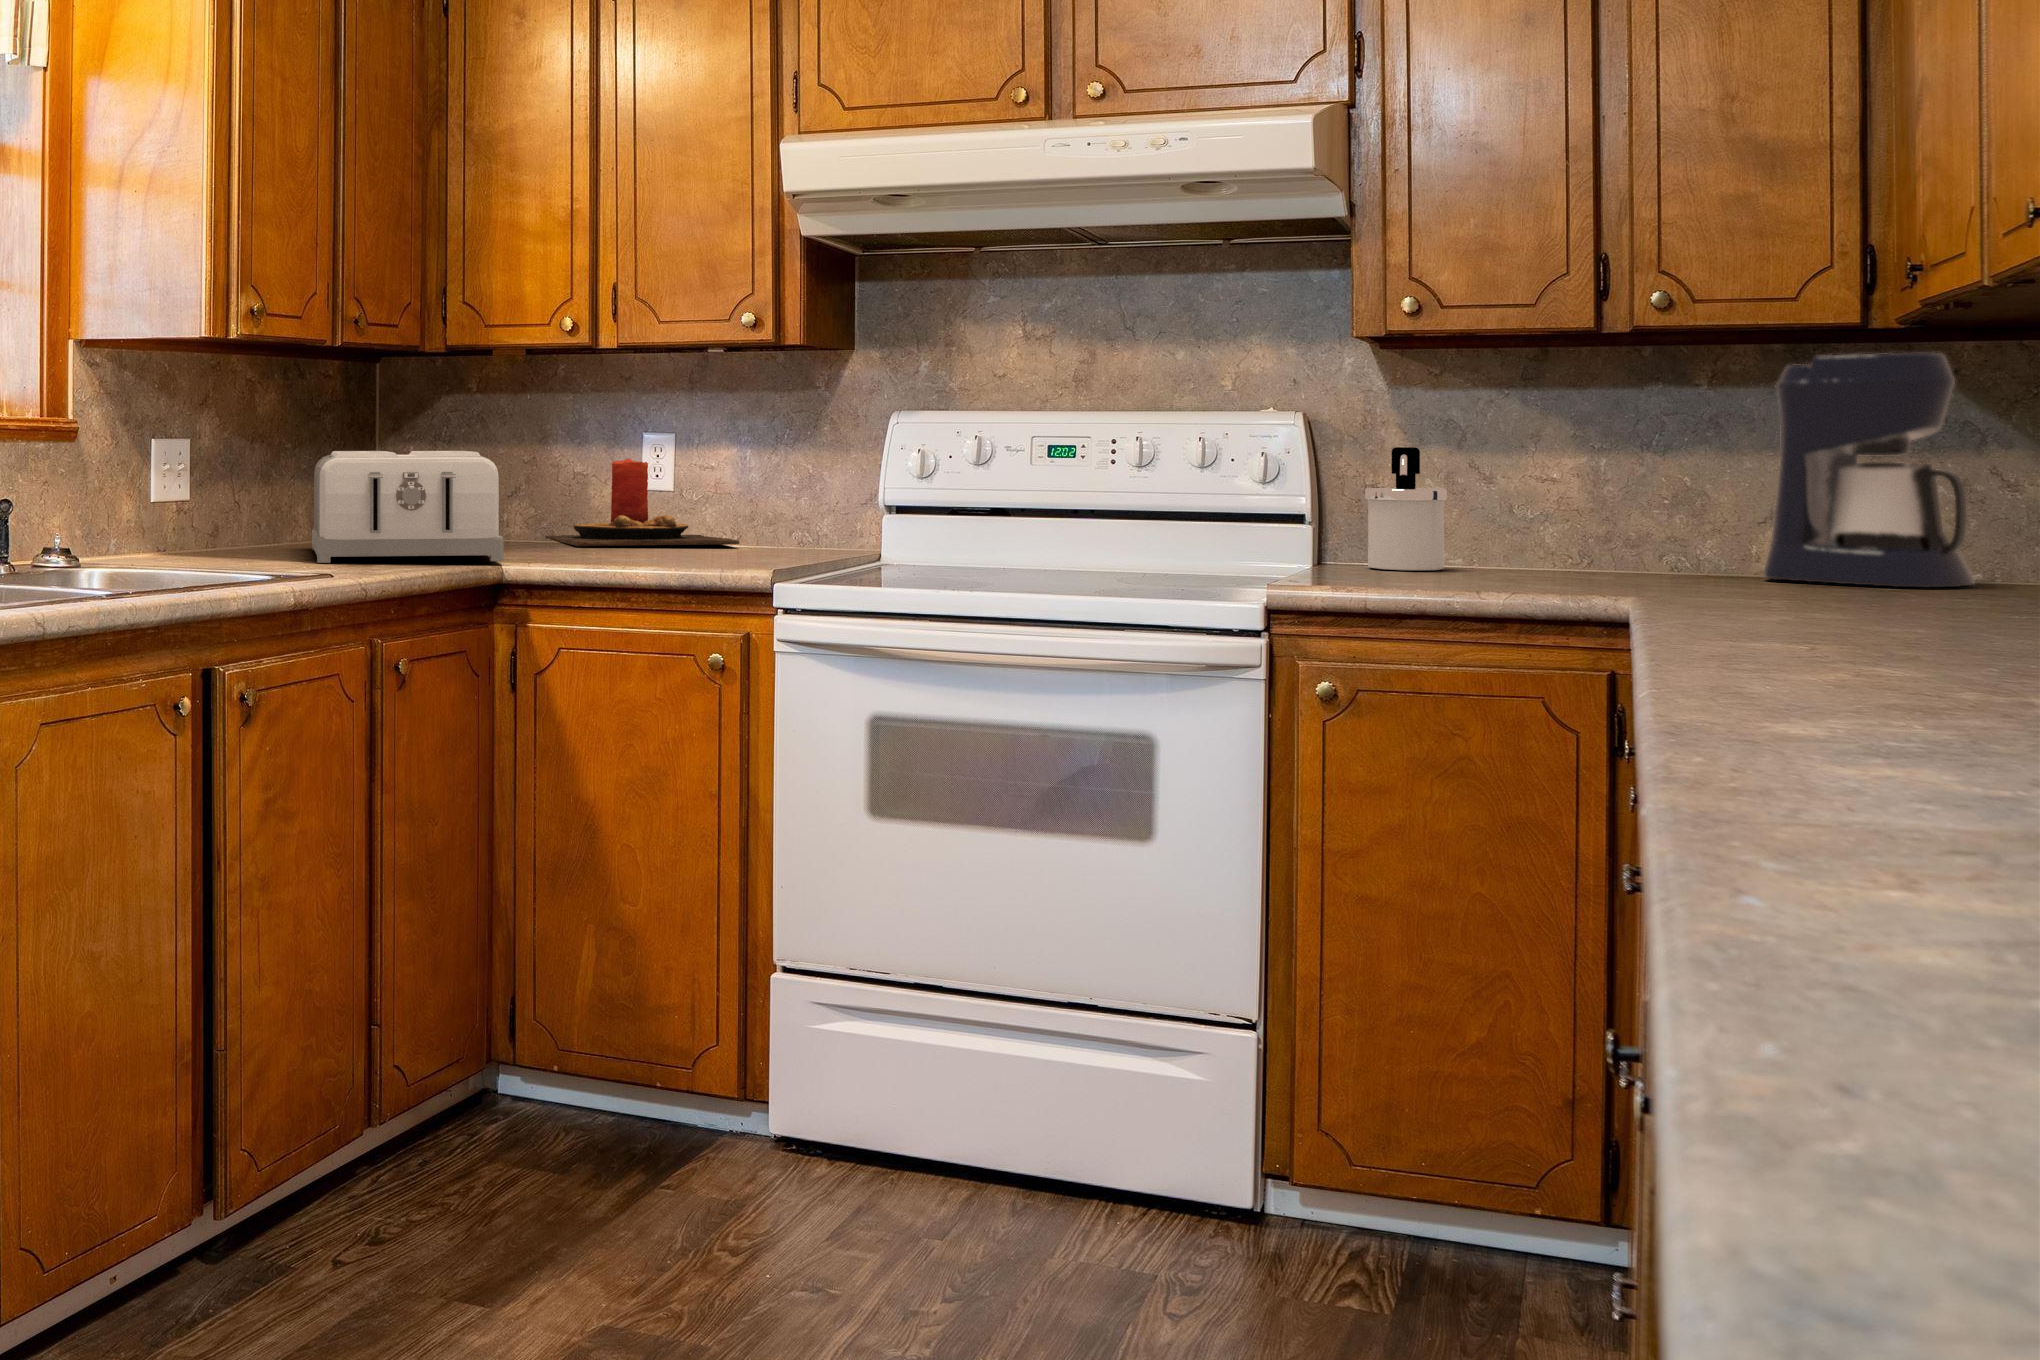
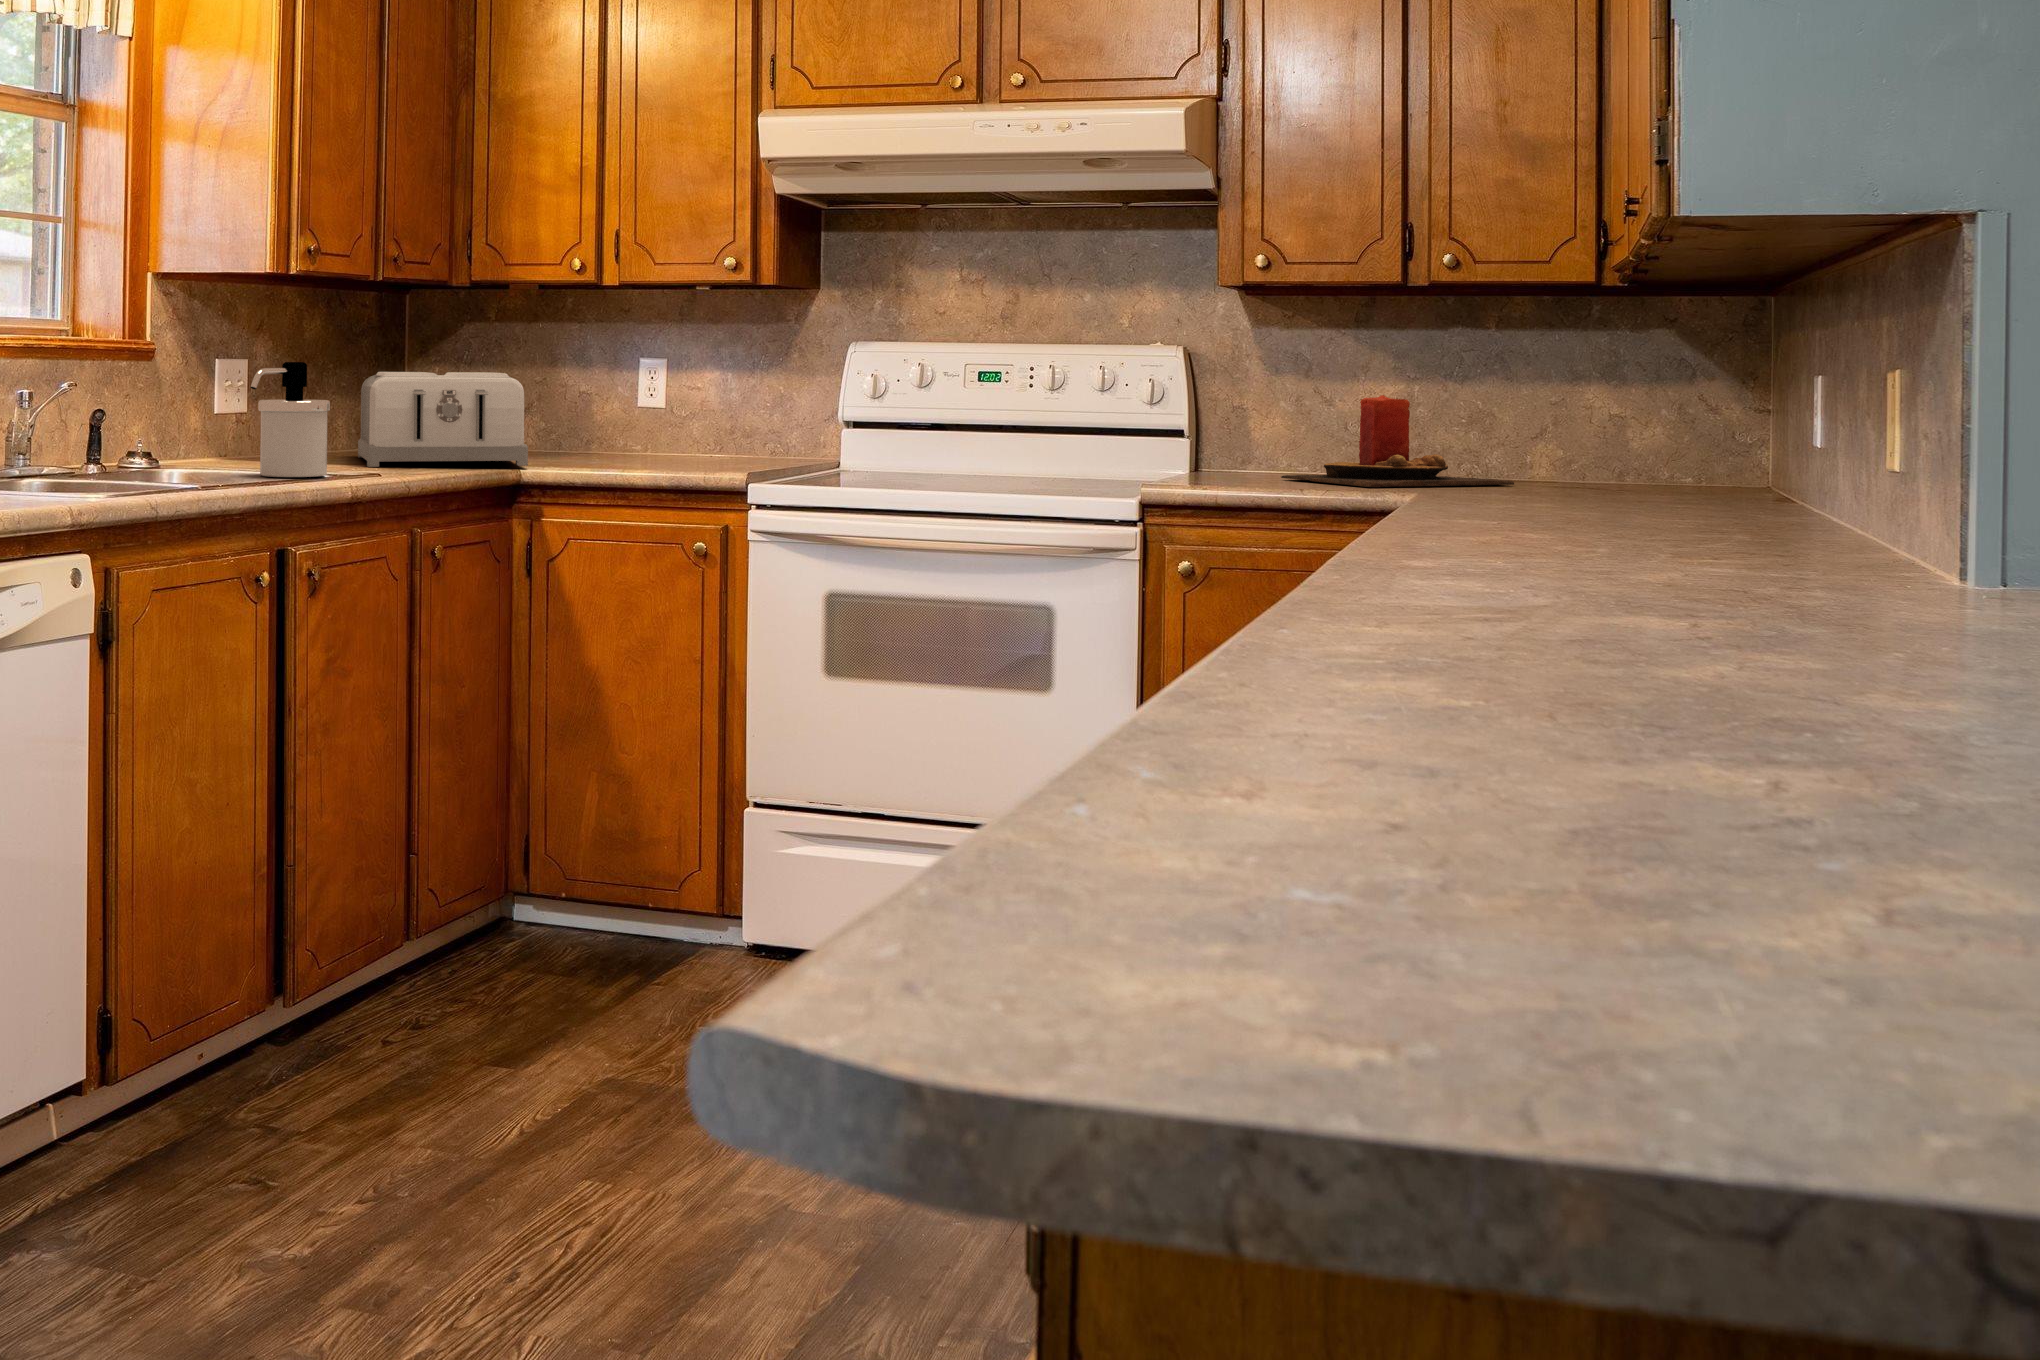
coffee maker: present [1763,353,1975,588] -> none [1510,306,1654,483]
soap dispenser: present [1365,447,1447,570] -> present [251,362,330,477]
candle: present [545,458,740,546] -> present [1281,395,1514,487]

